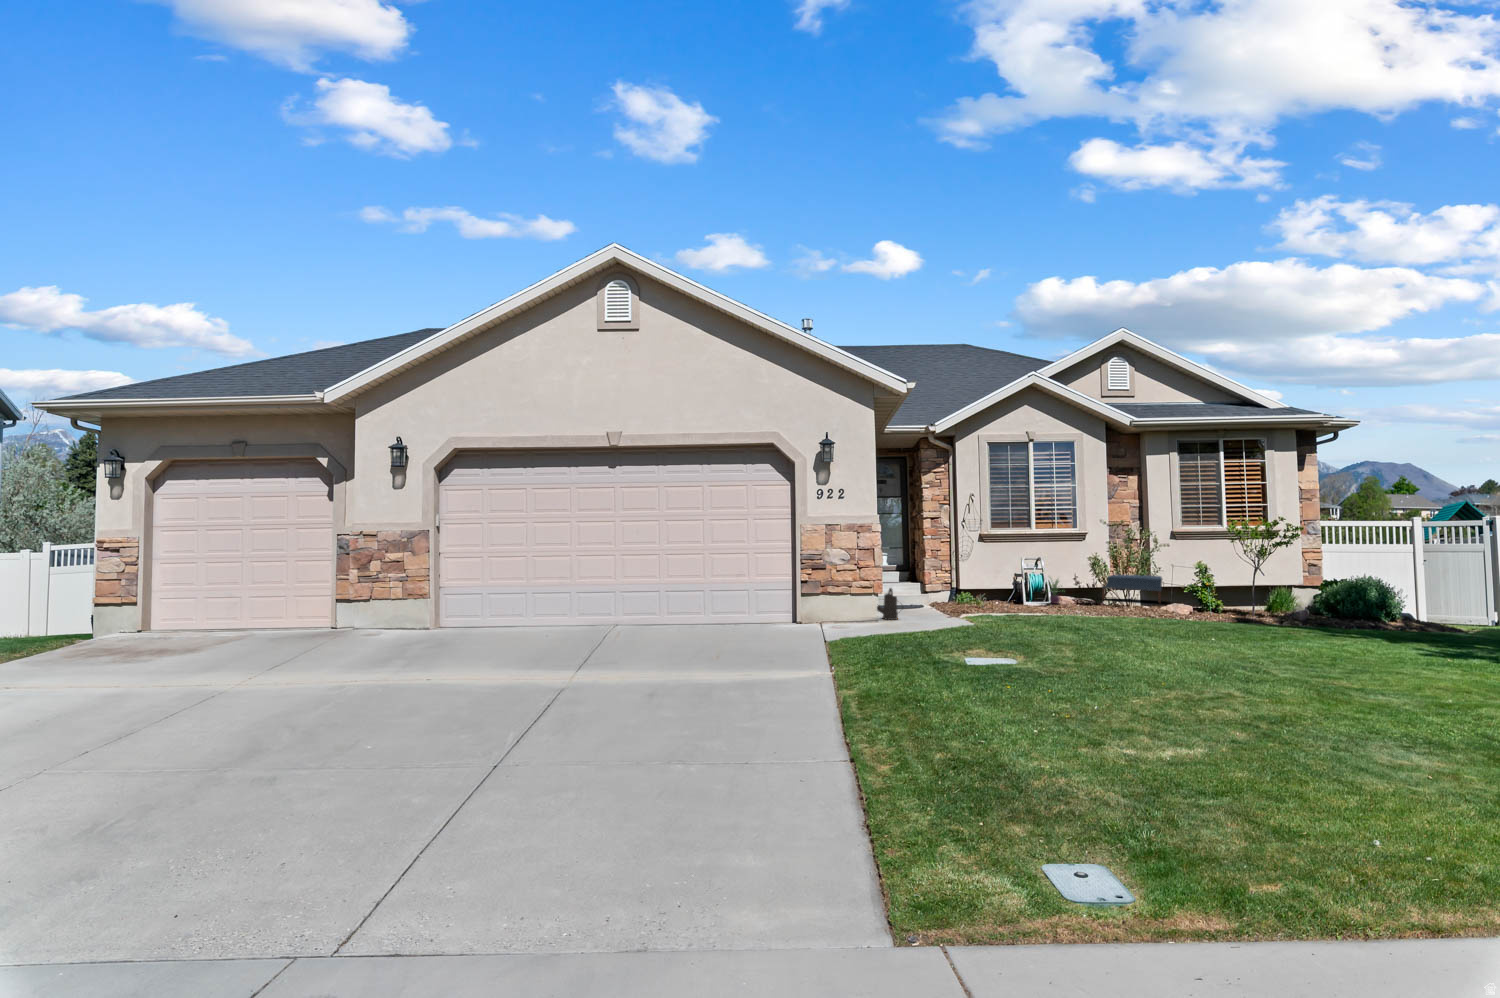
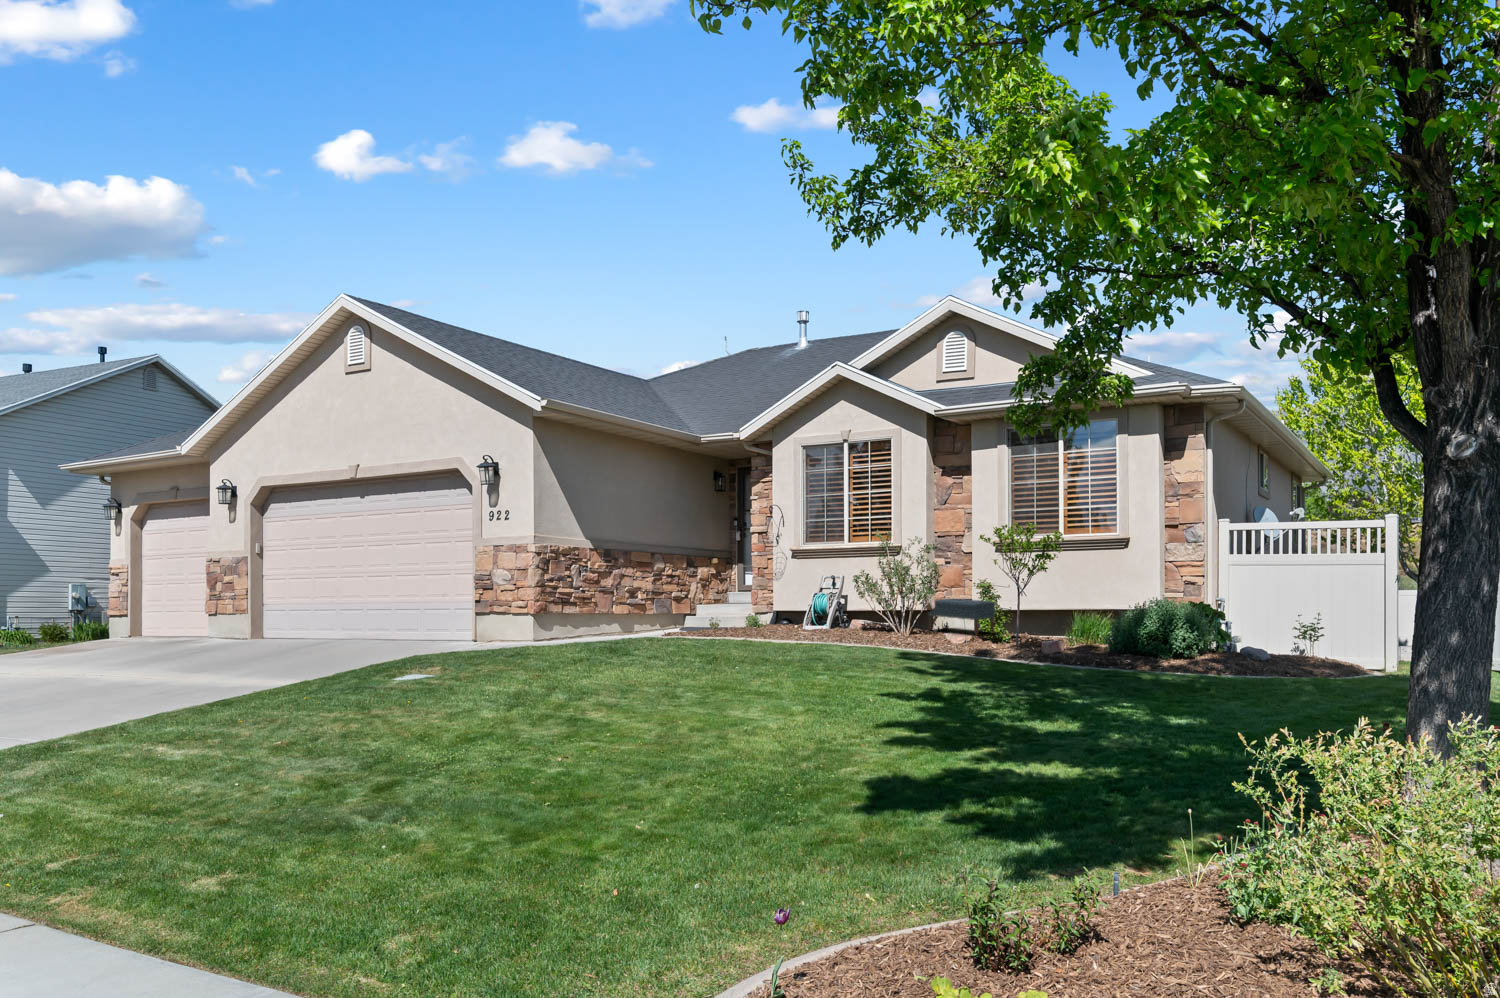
decorative plant: present [1050,580,1060,604] -> none [829,599,861,633]
watering can: present [877,588,898,620] -> none [566,609,599,641]

